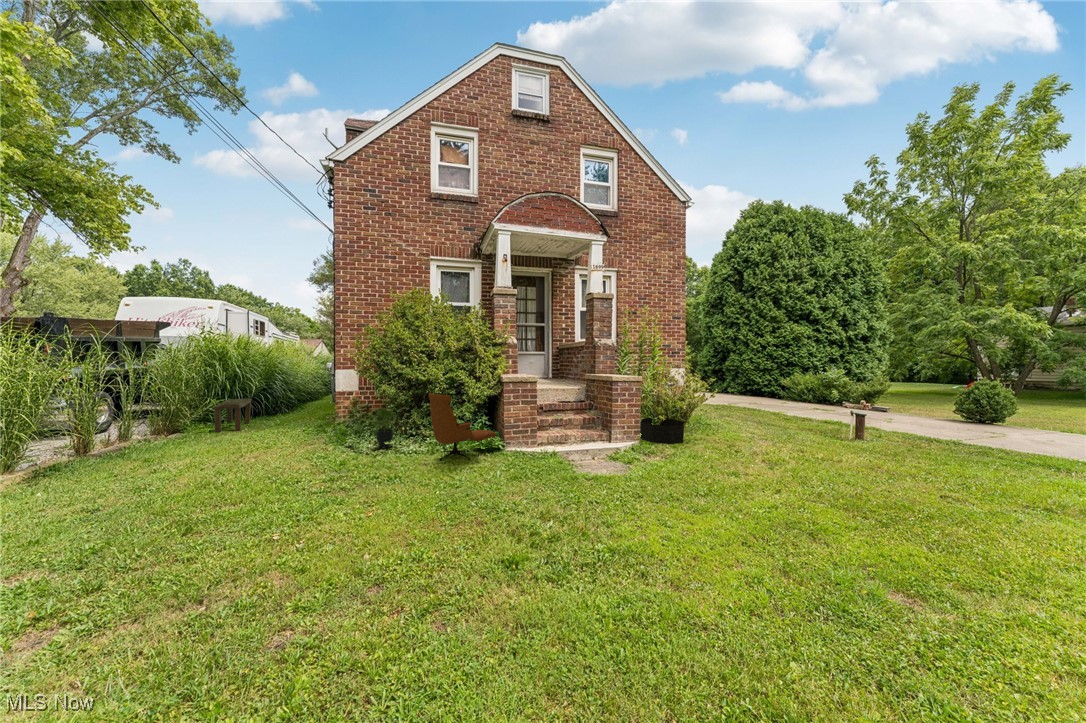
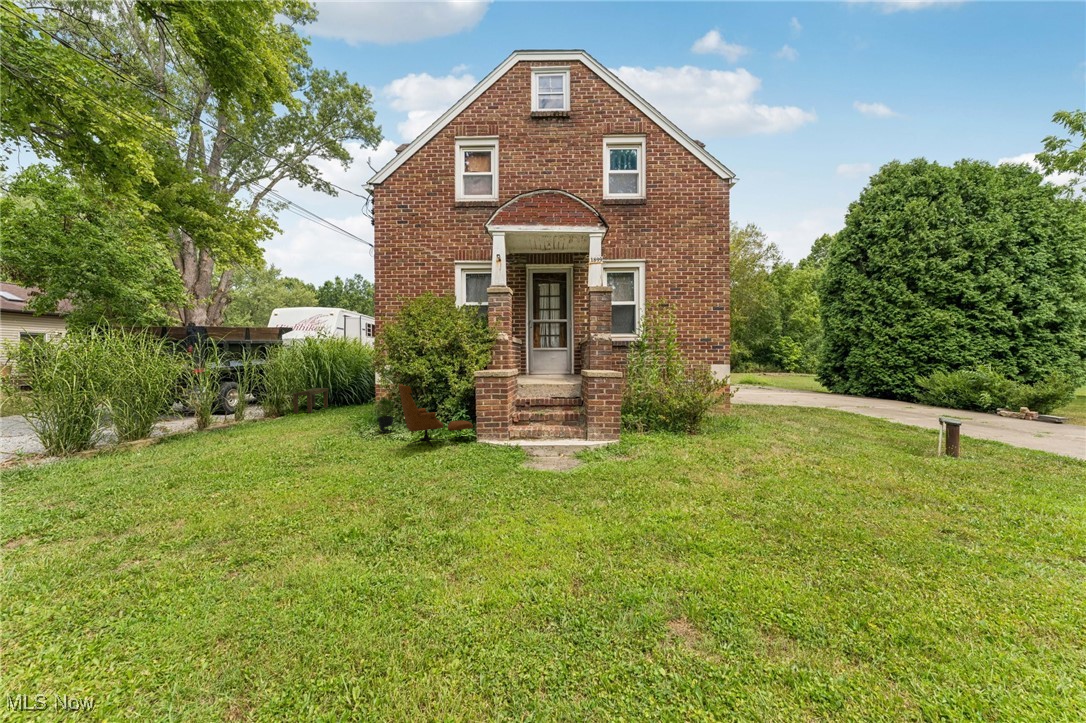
basket: present [640,418,684,444] -> none [633,417,685,447]

